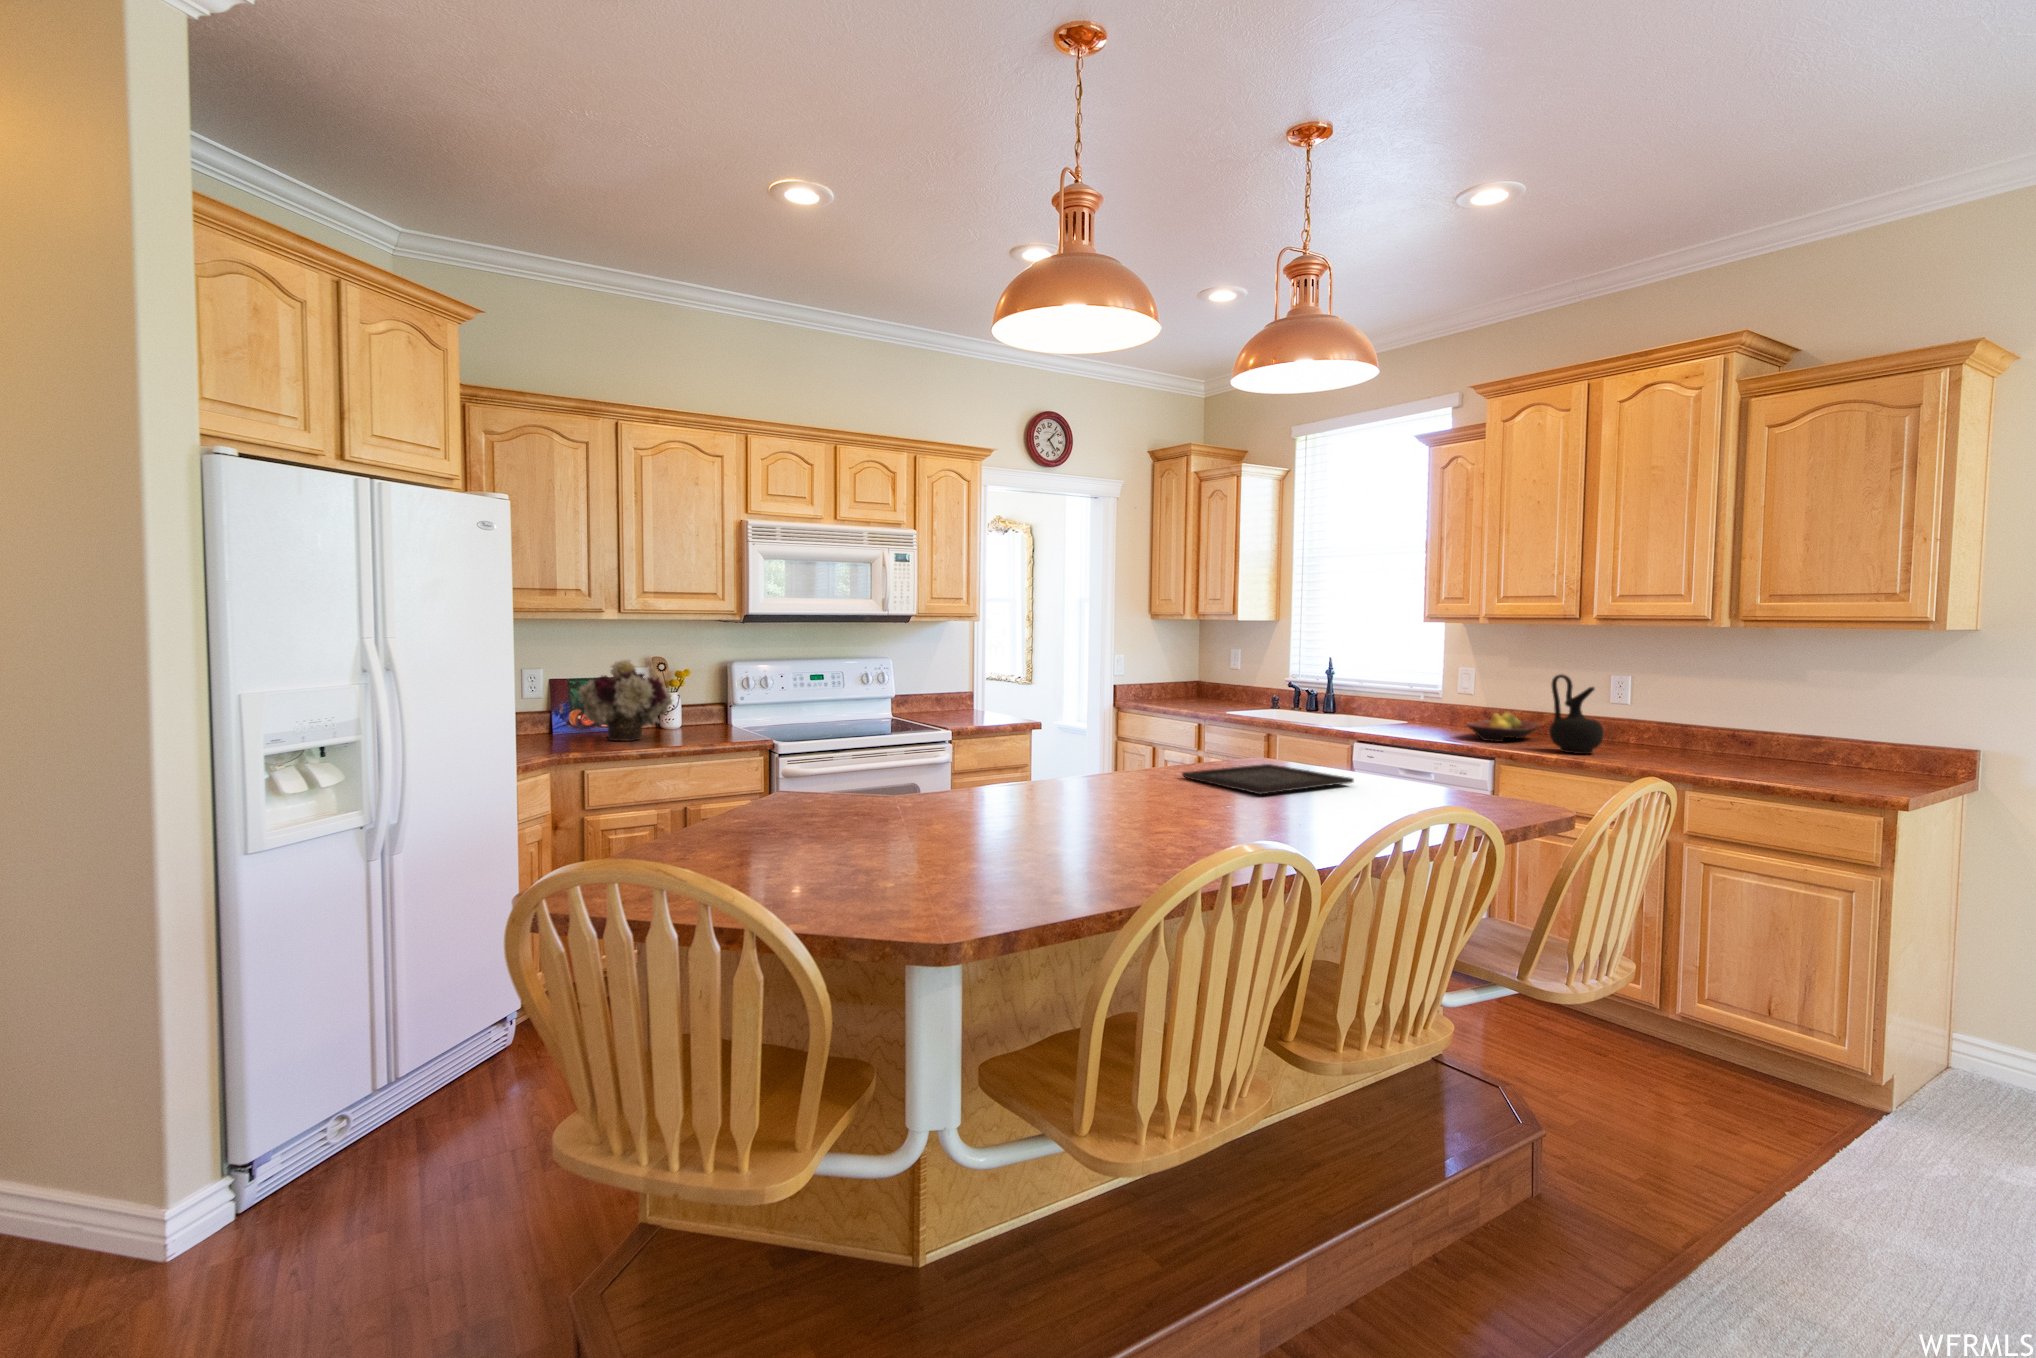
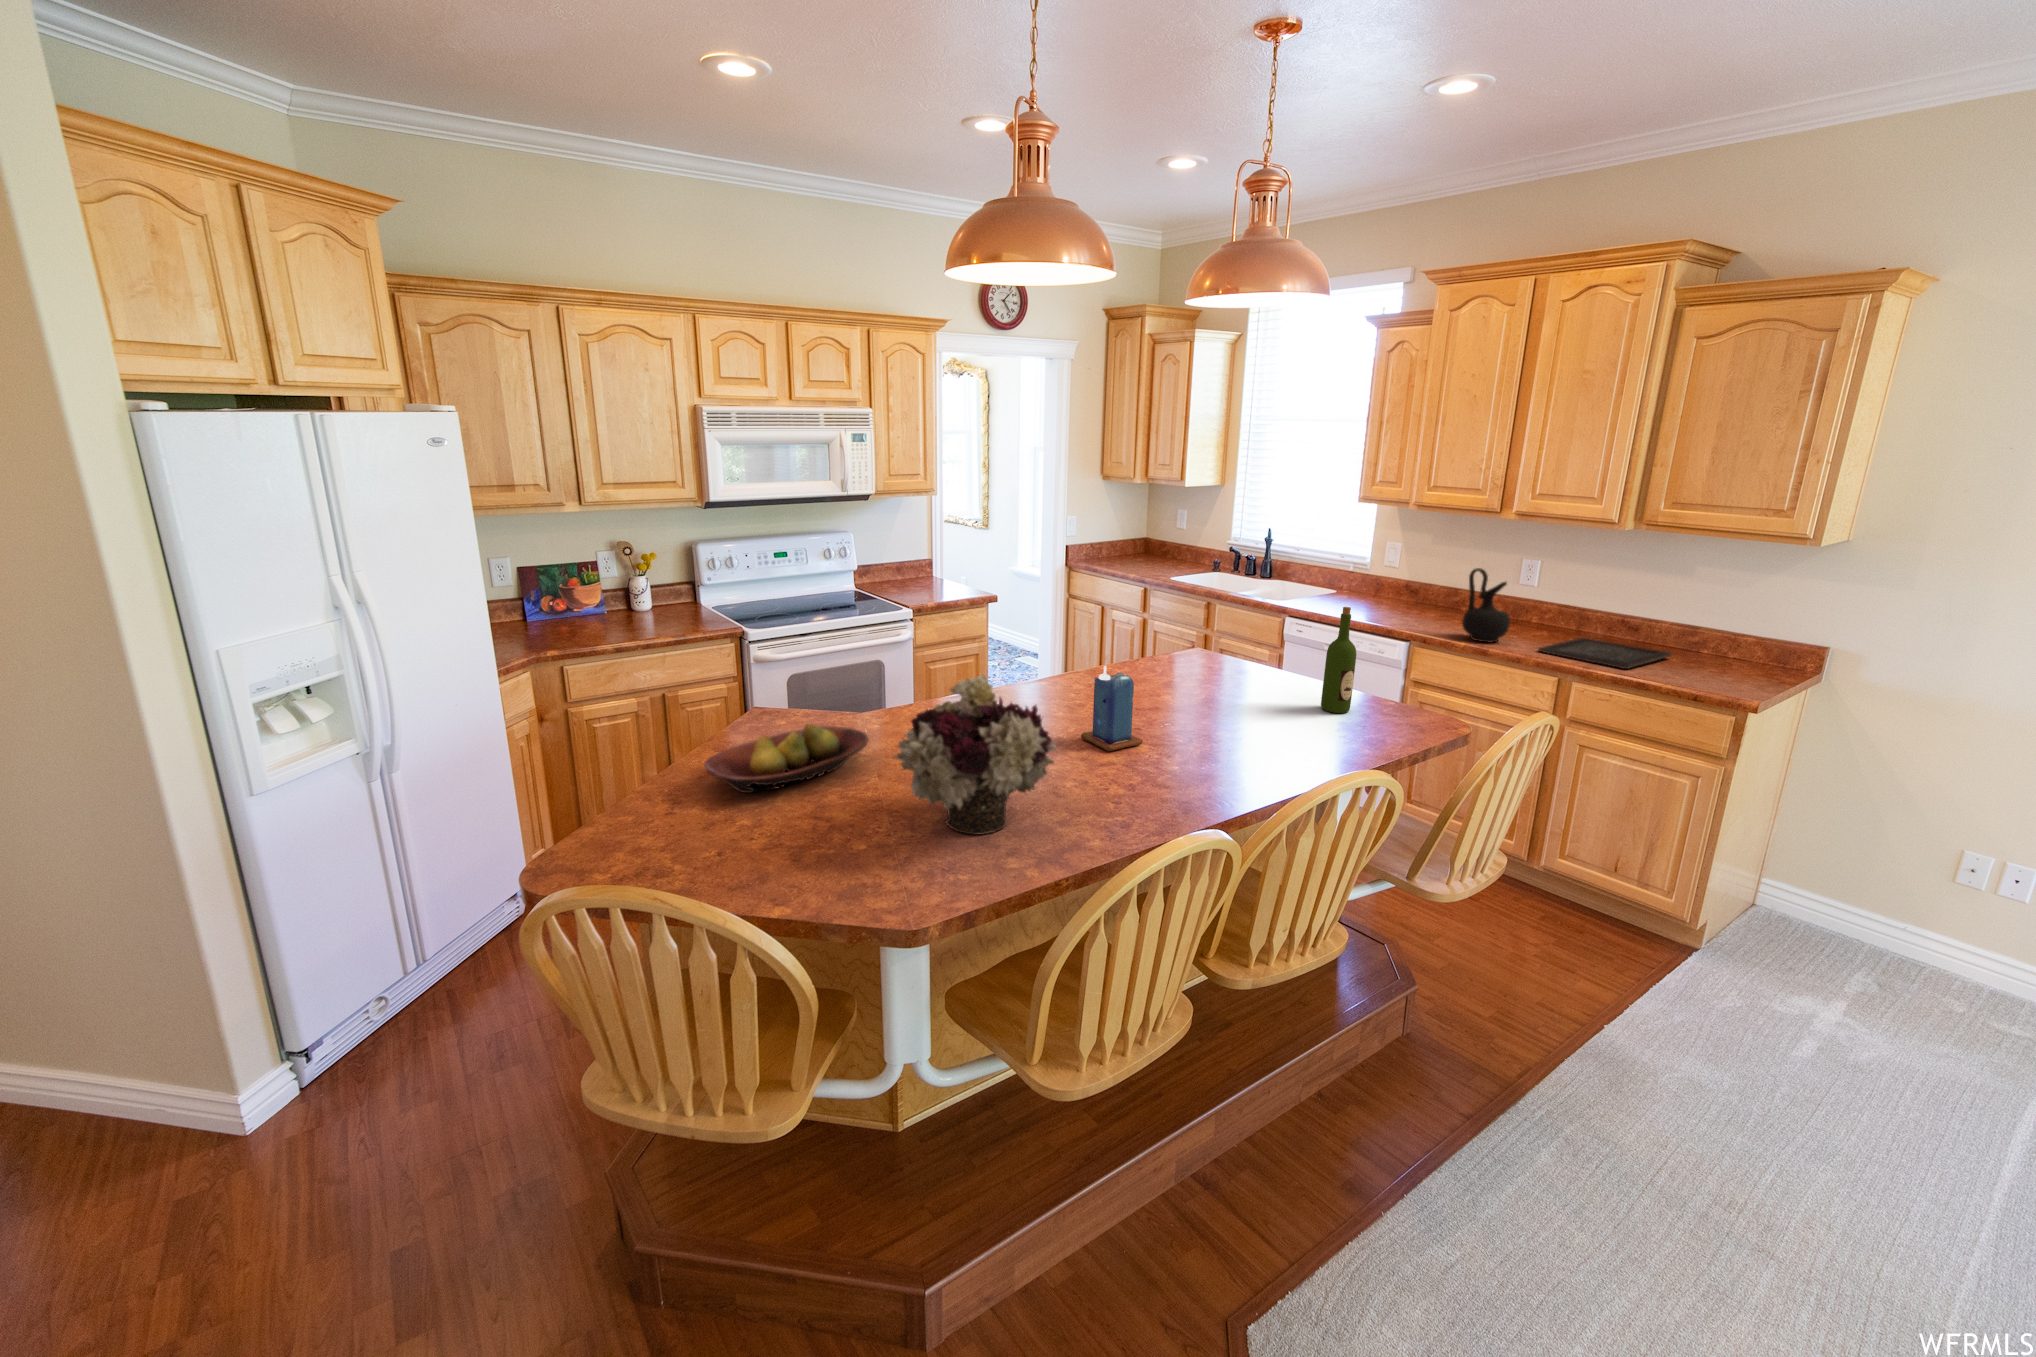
flower arrangement: present [578,660,672,741] -> present [893,675,1056,835]
wine bottle: none [1401,679,1436,797] -> present [1321,607,1356,713]
fruit bowl: present [1466,711,1540,742] -> present [705,724,869,793]
candle: none [1135,726,1203,819] -> present [1081,666,1142,752]
tray: present [1182,764,1353,794] -> present [1538,638,1672,669]

